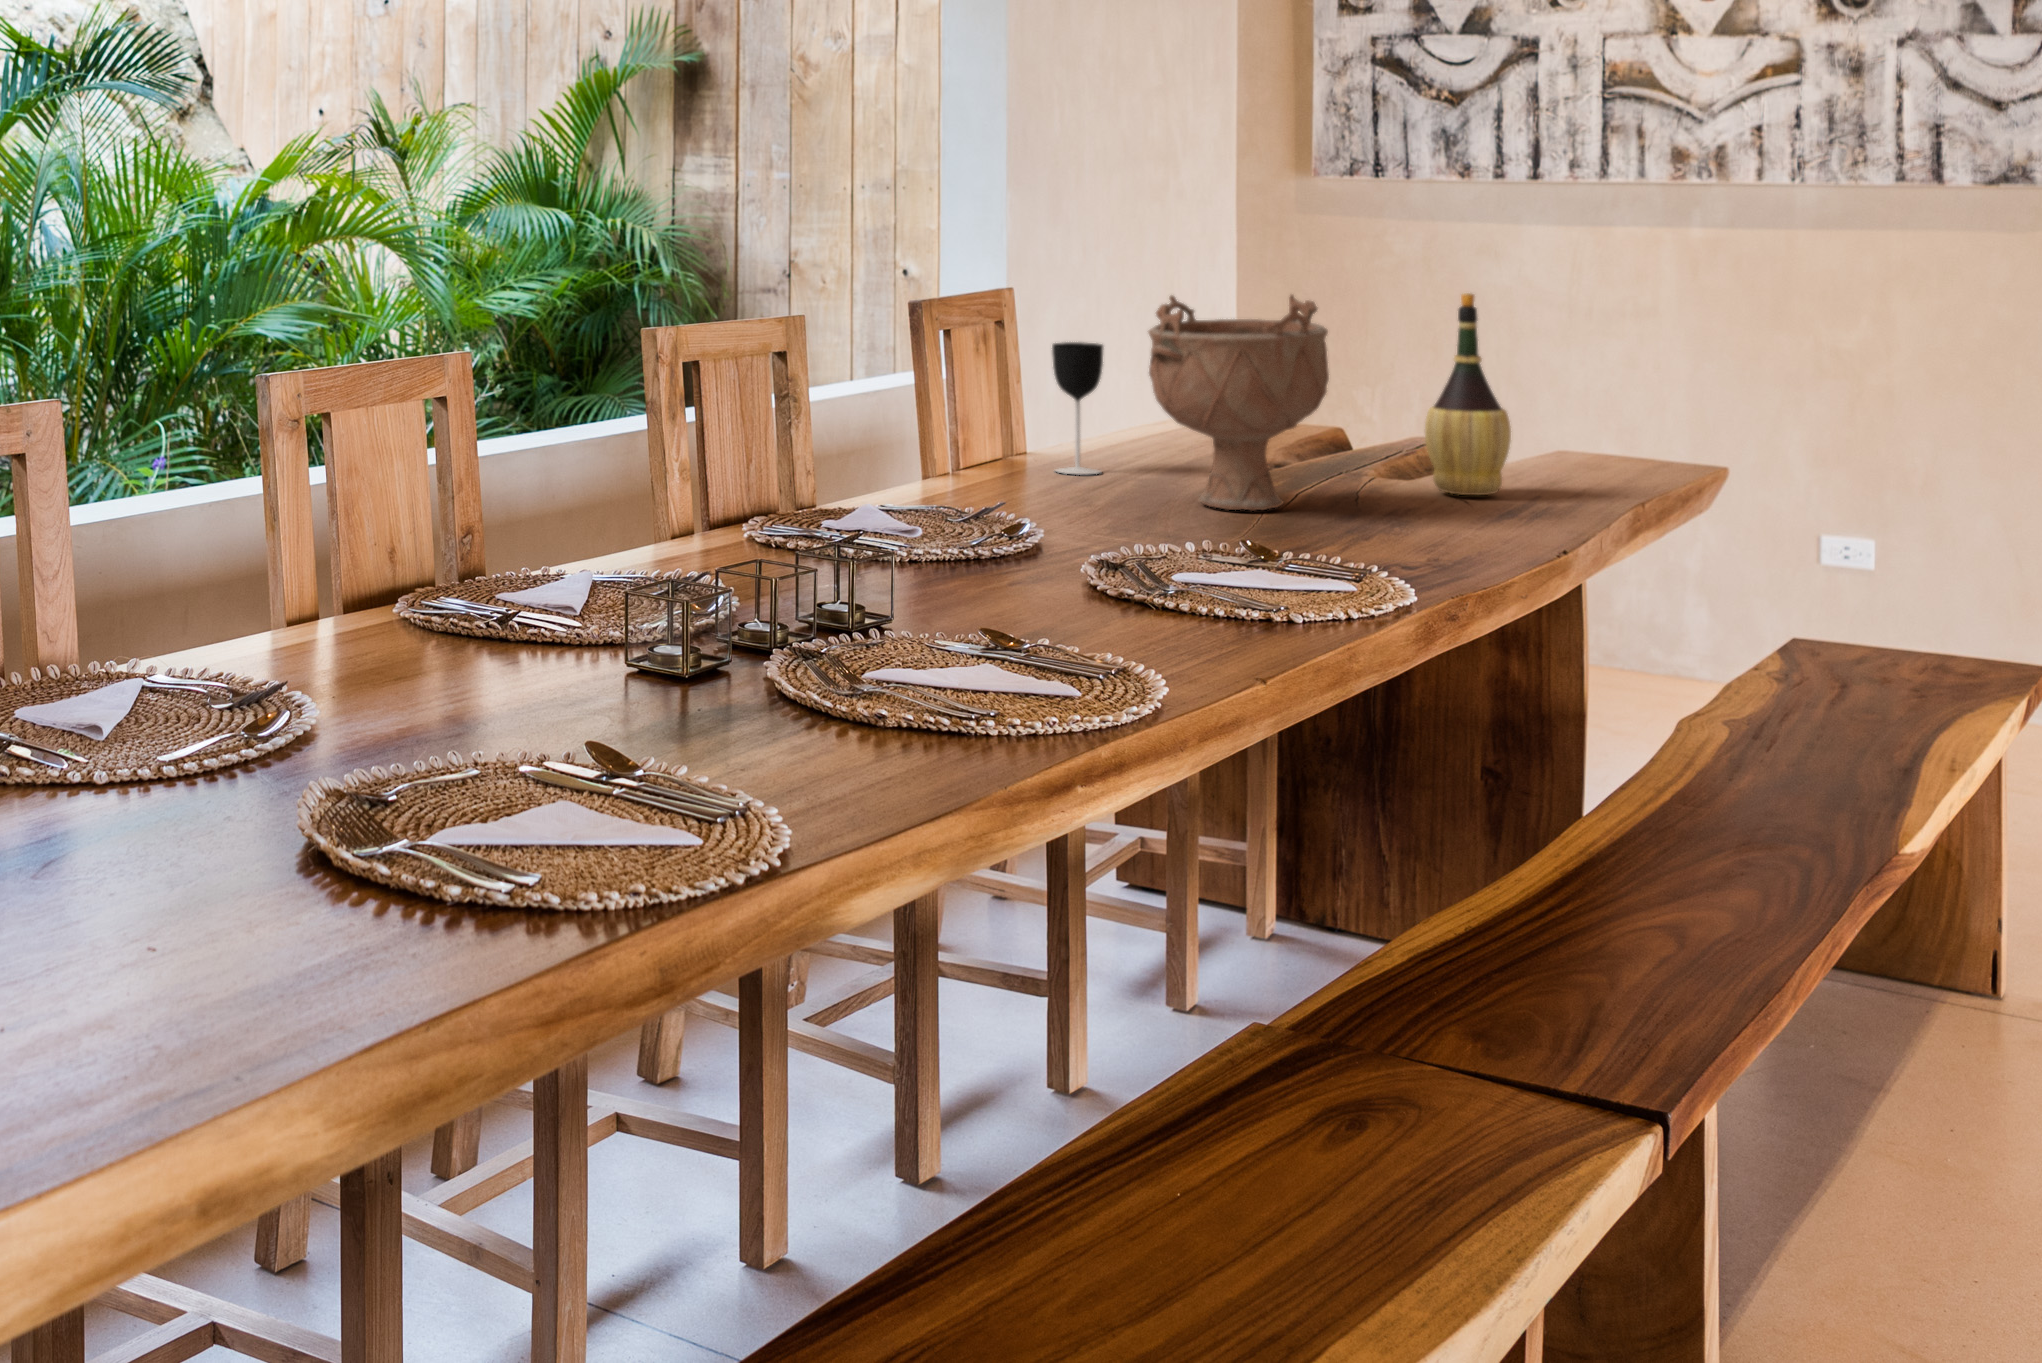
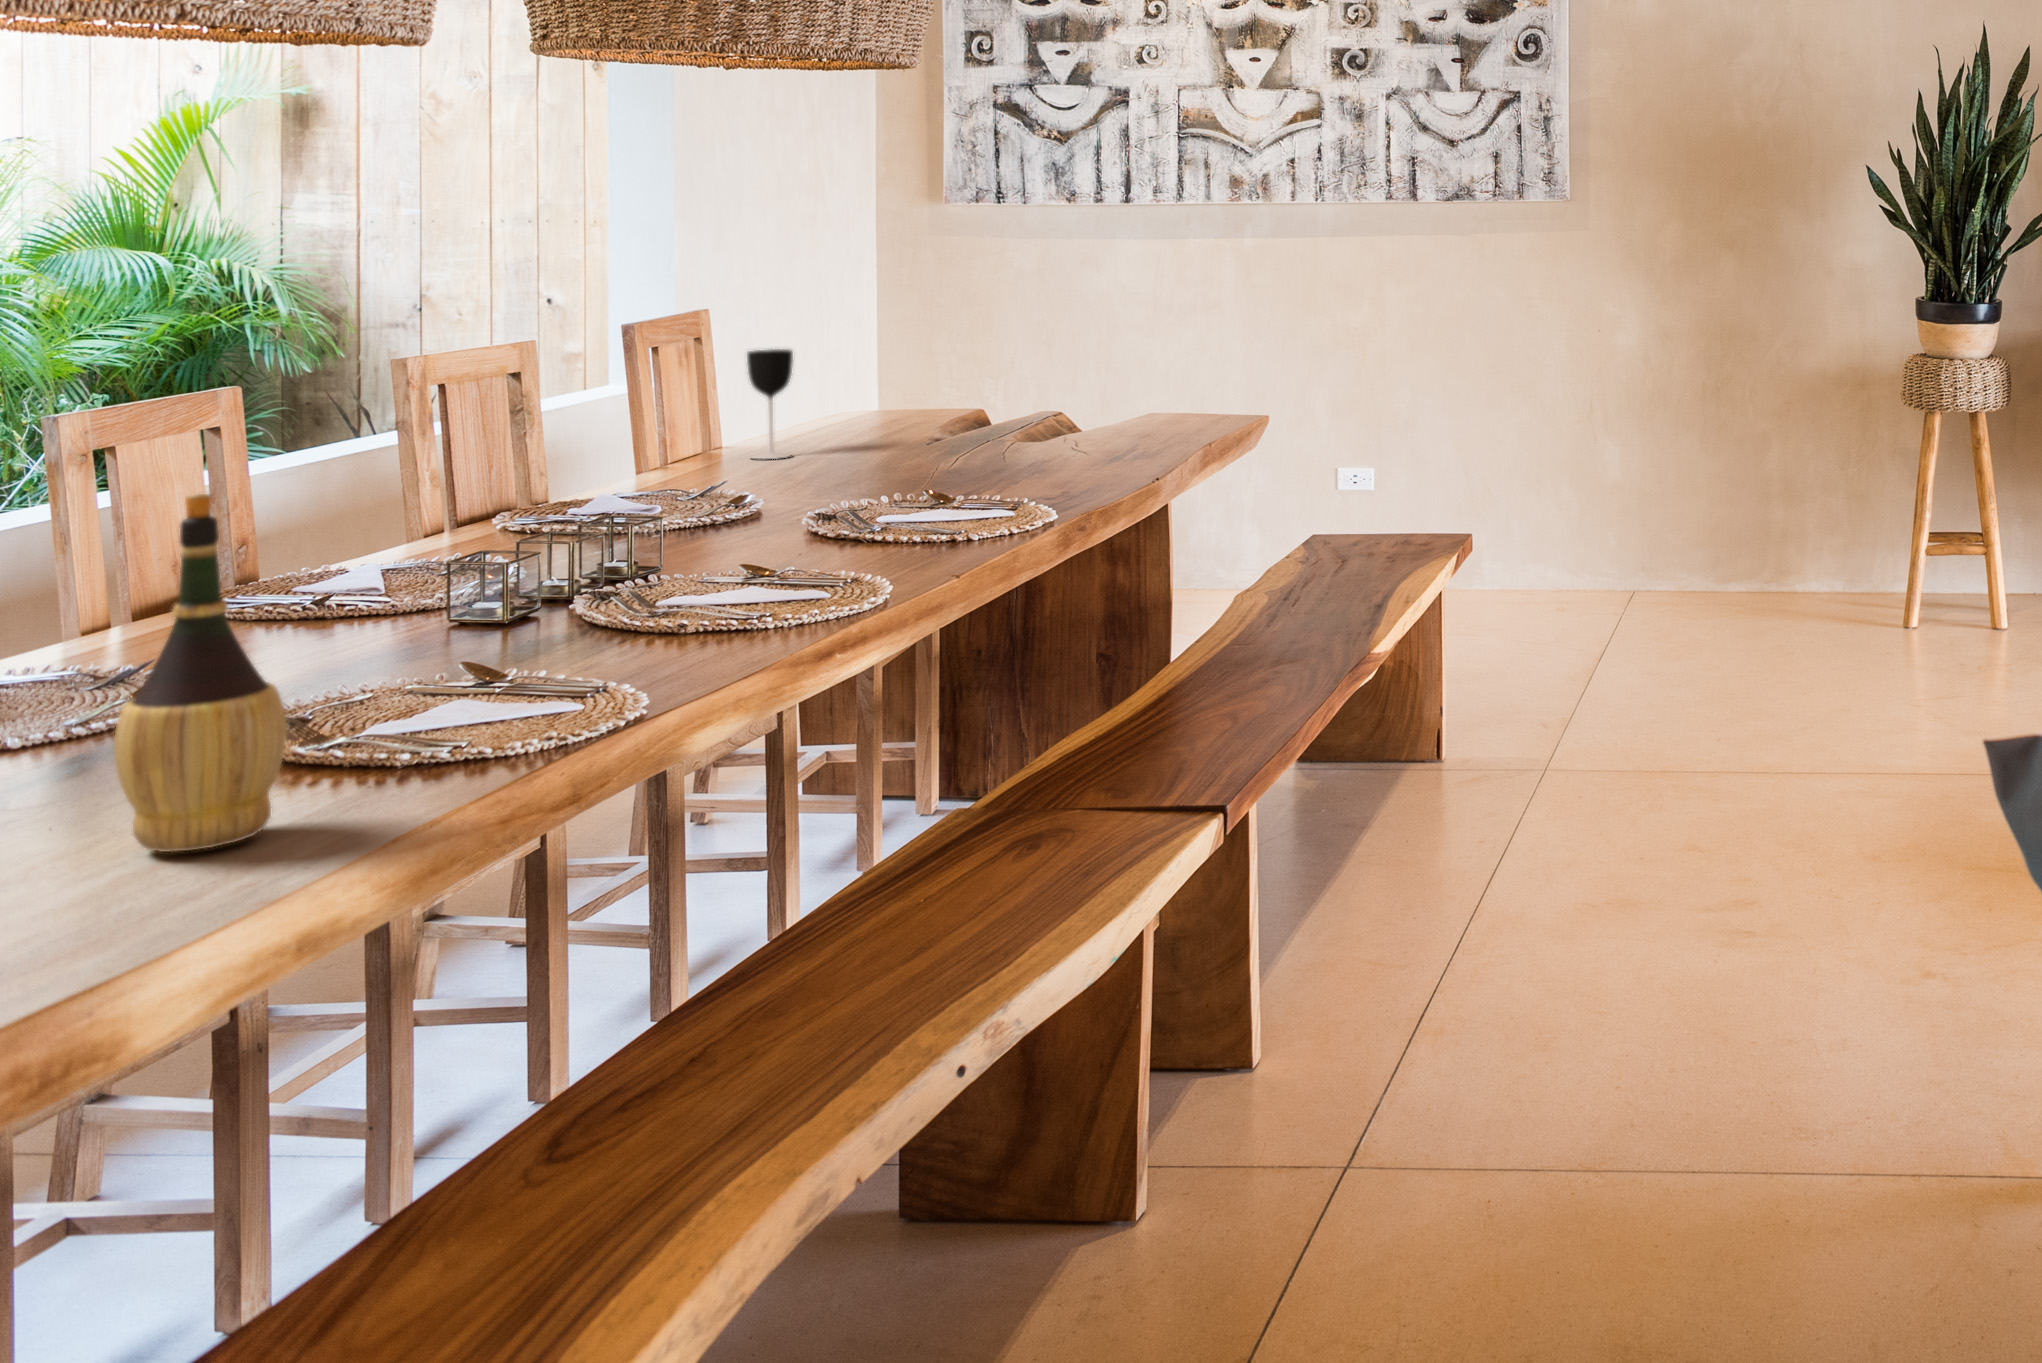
wine bottle: present [1425,293,1511,495] -> present [114,494,287,852]
decorative bowl: present [1149,295,1329,511] -> none [838,300,987,472]

